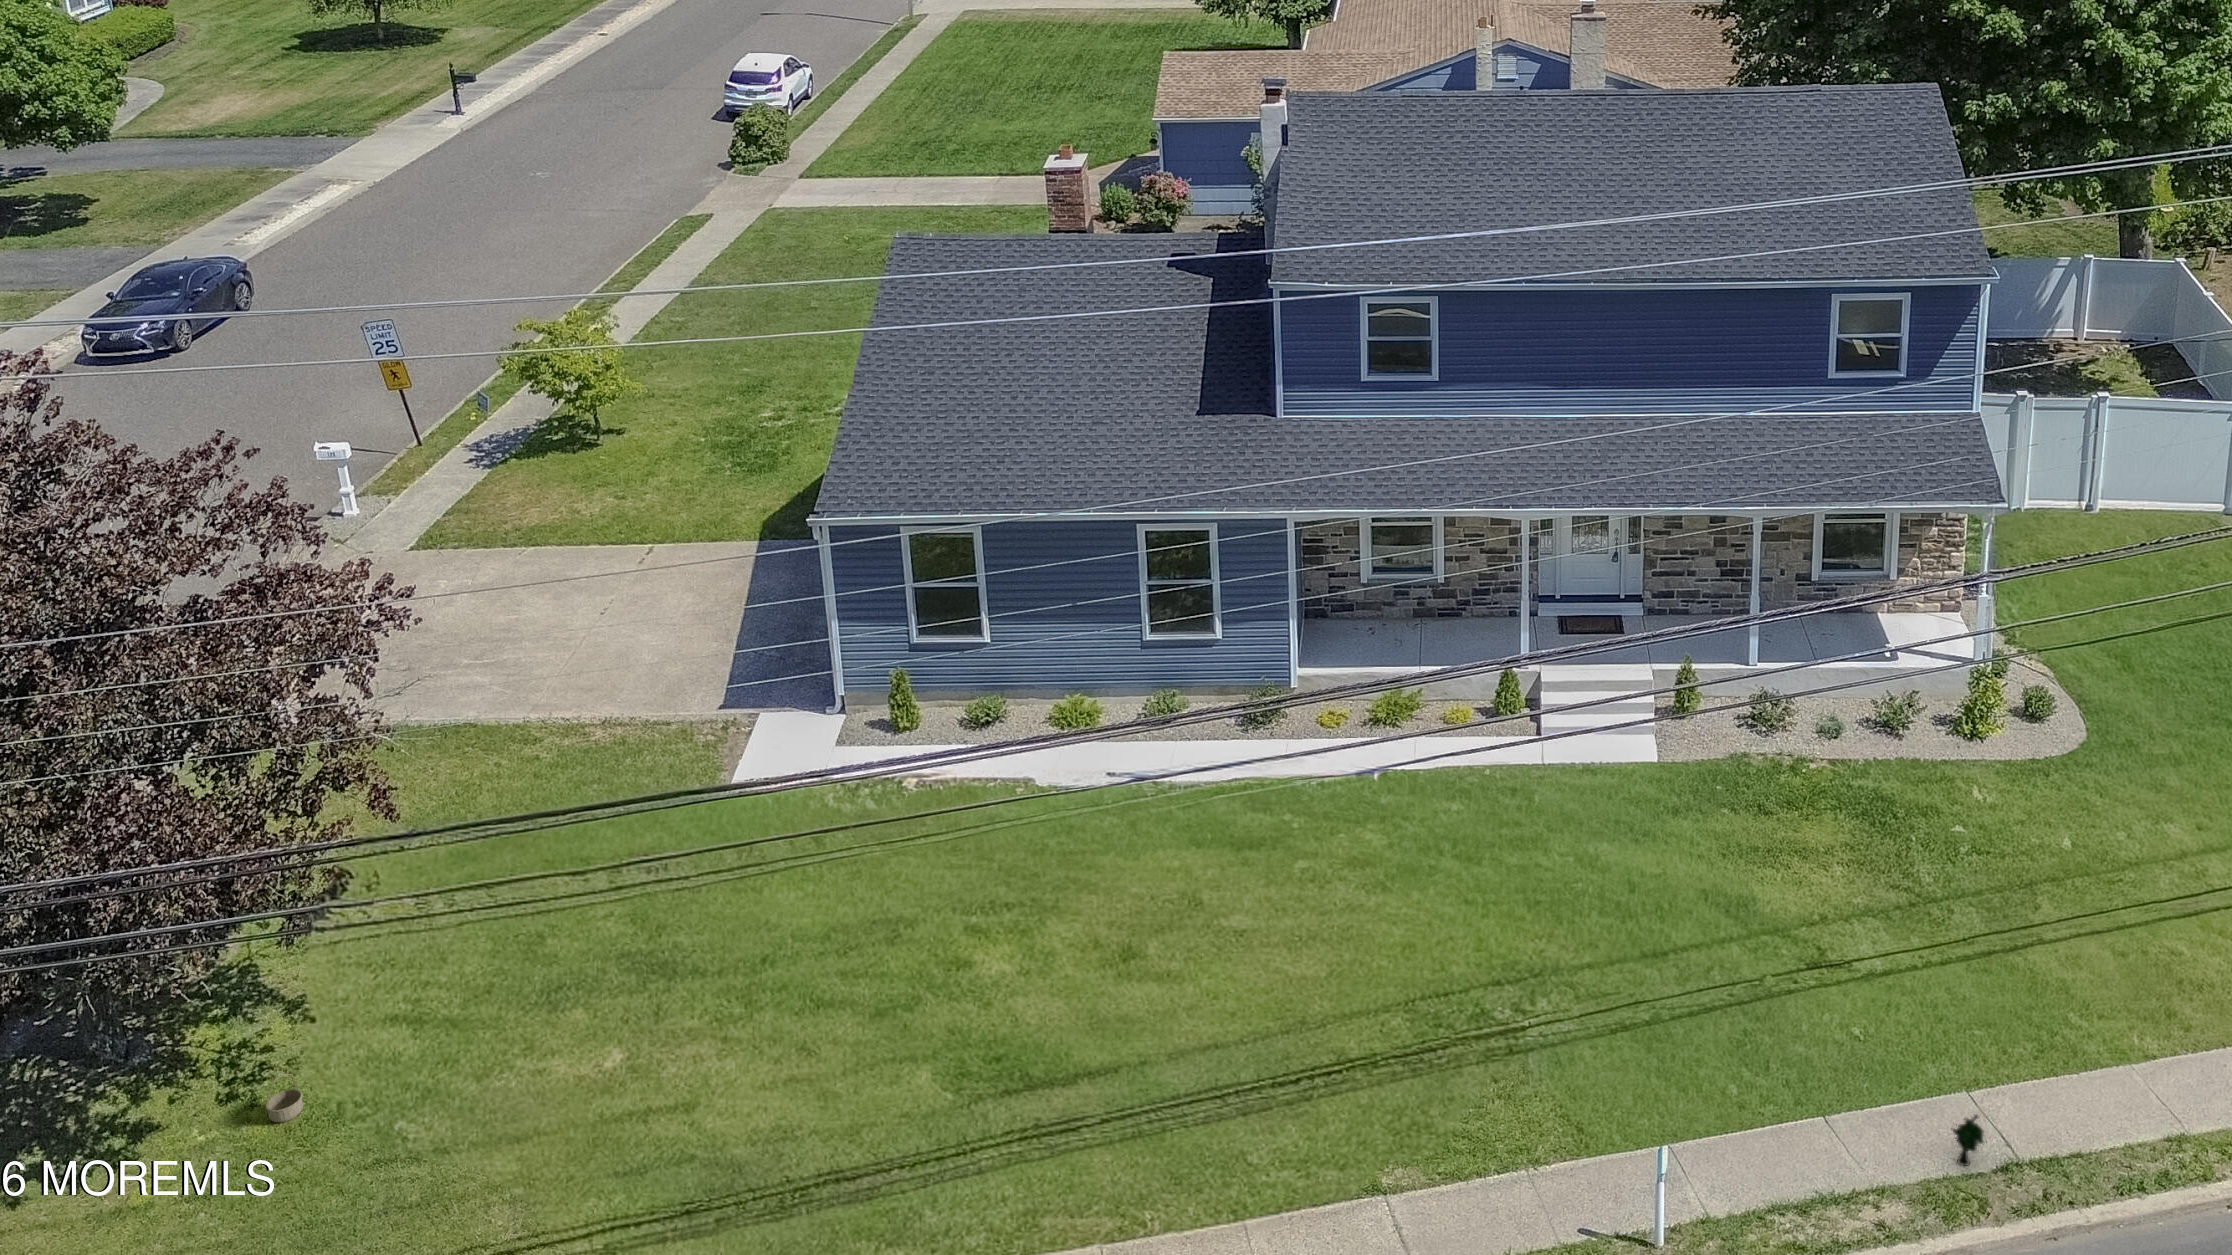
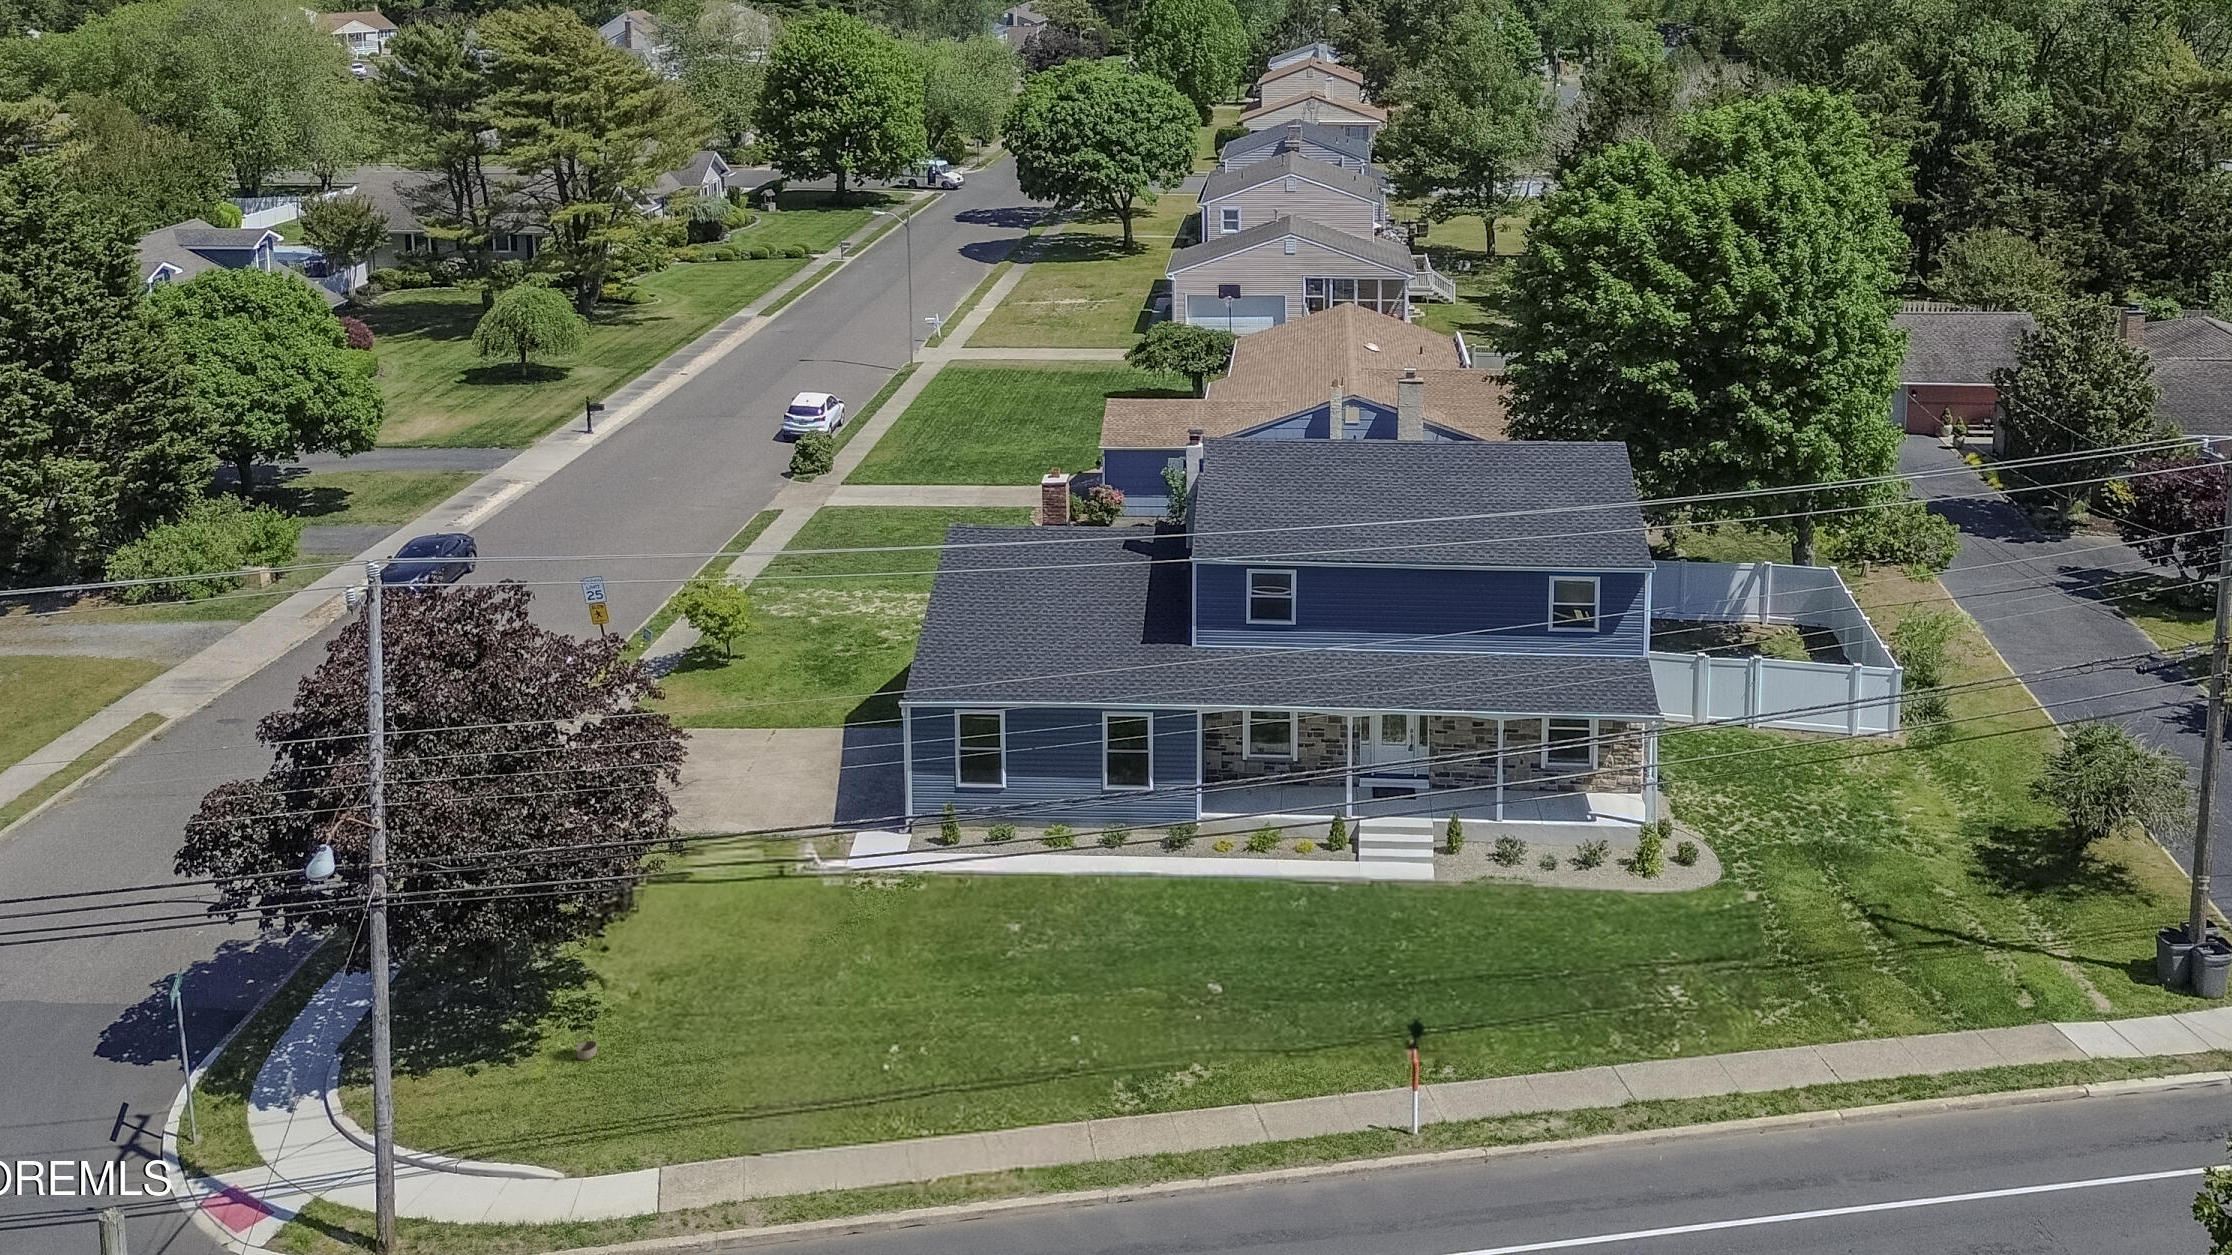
decorative plant: present [1951,1115,1984,1166] -> present [1407,1017,1424,1048]

